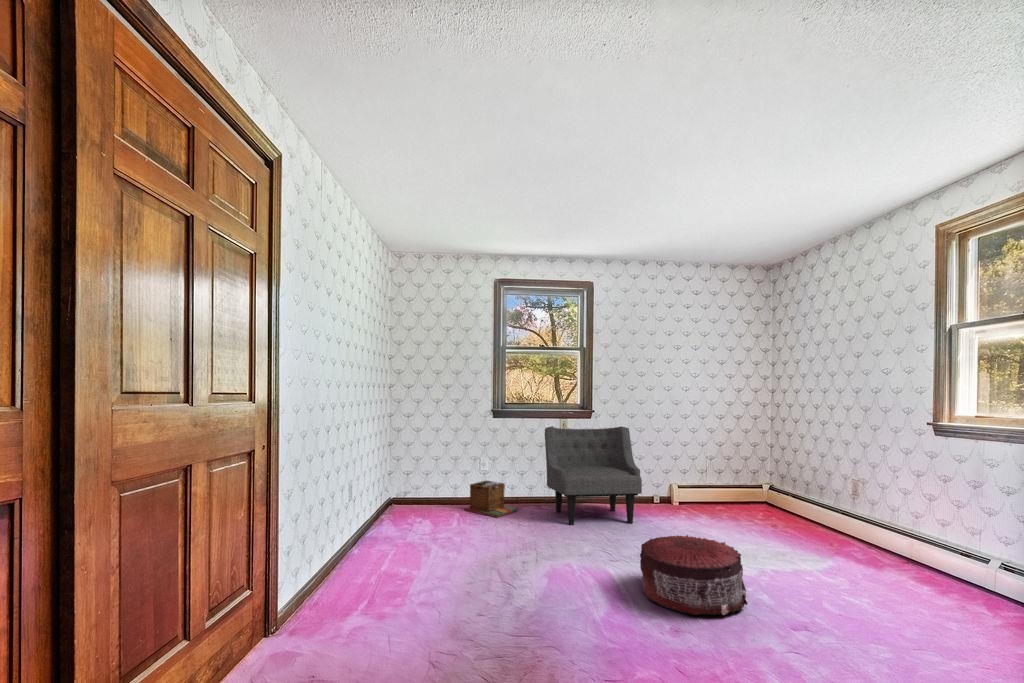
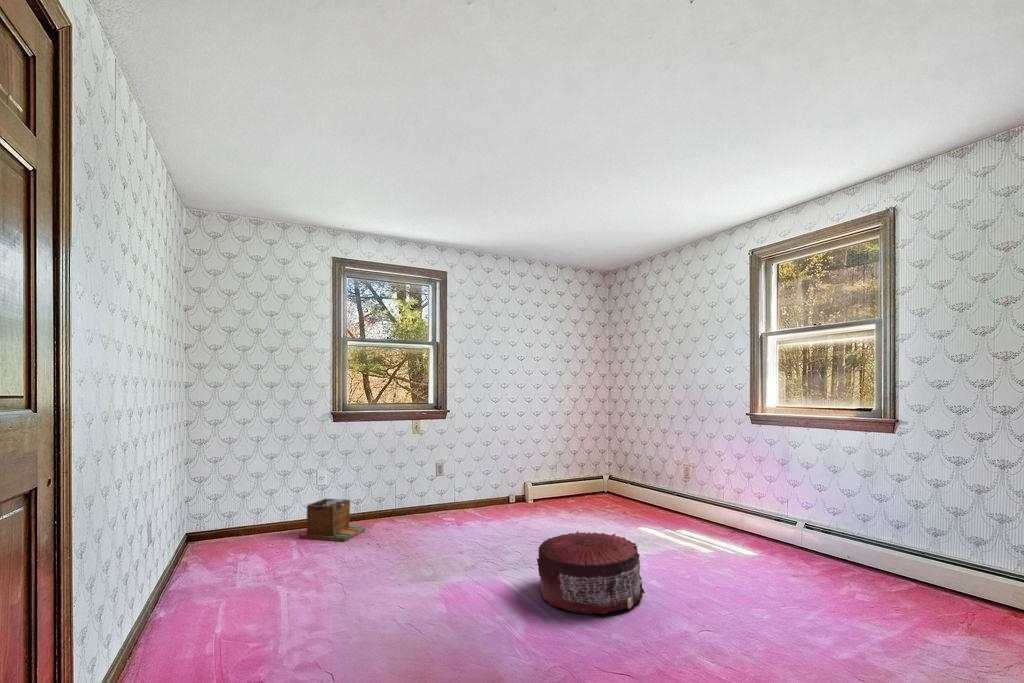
armchair: present [545,426,642,525] -> none [398,425,507,538]

